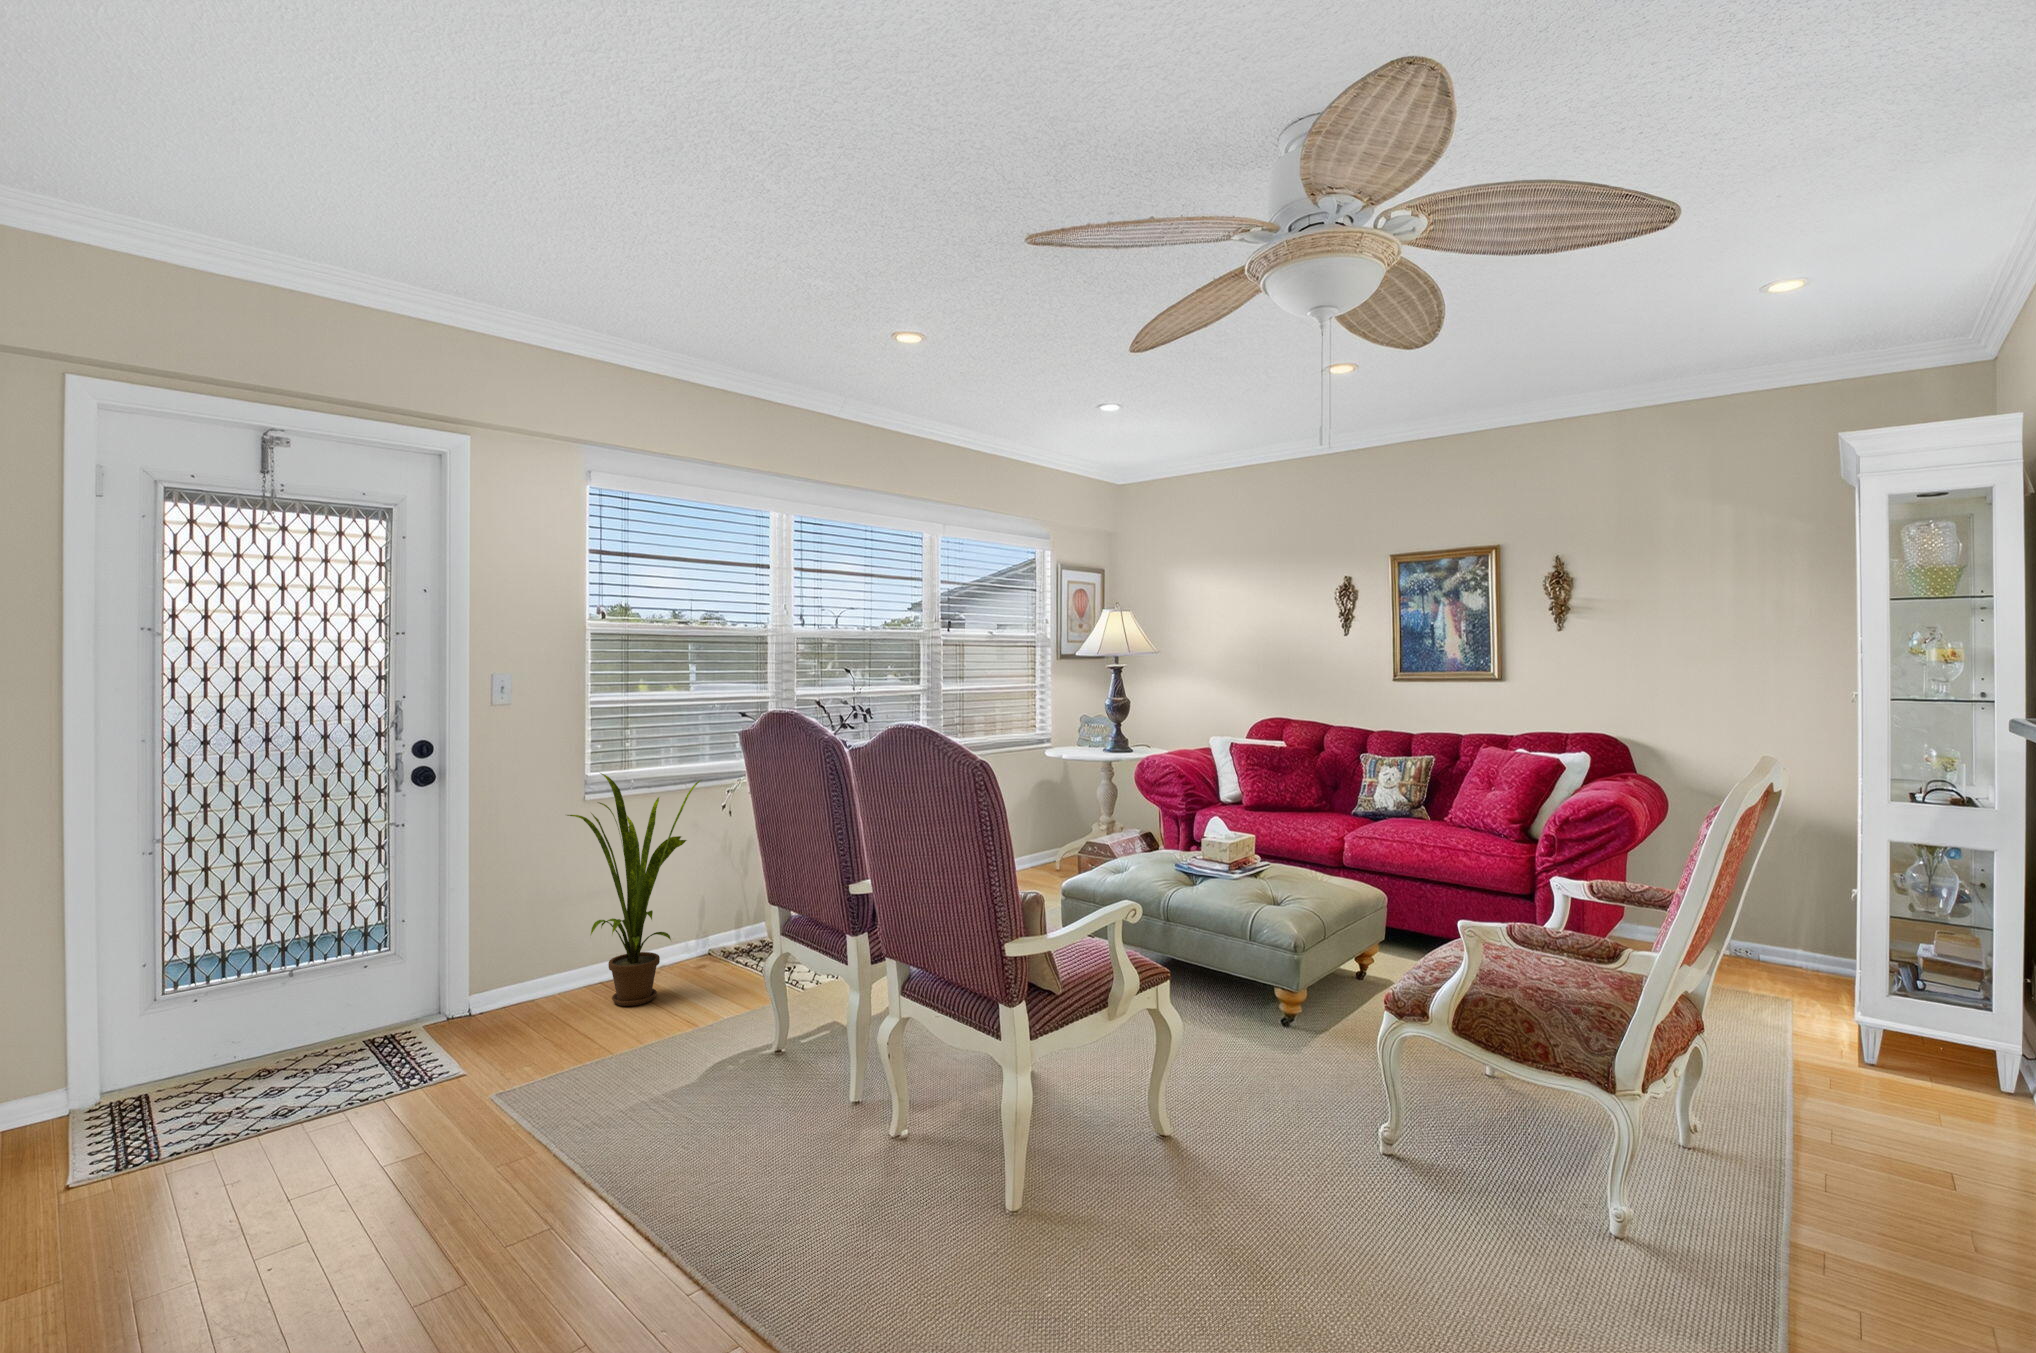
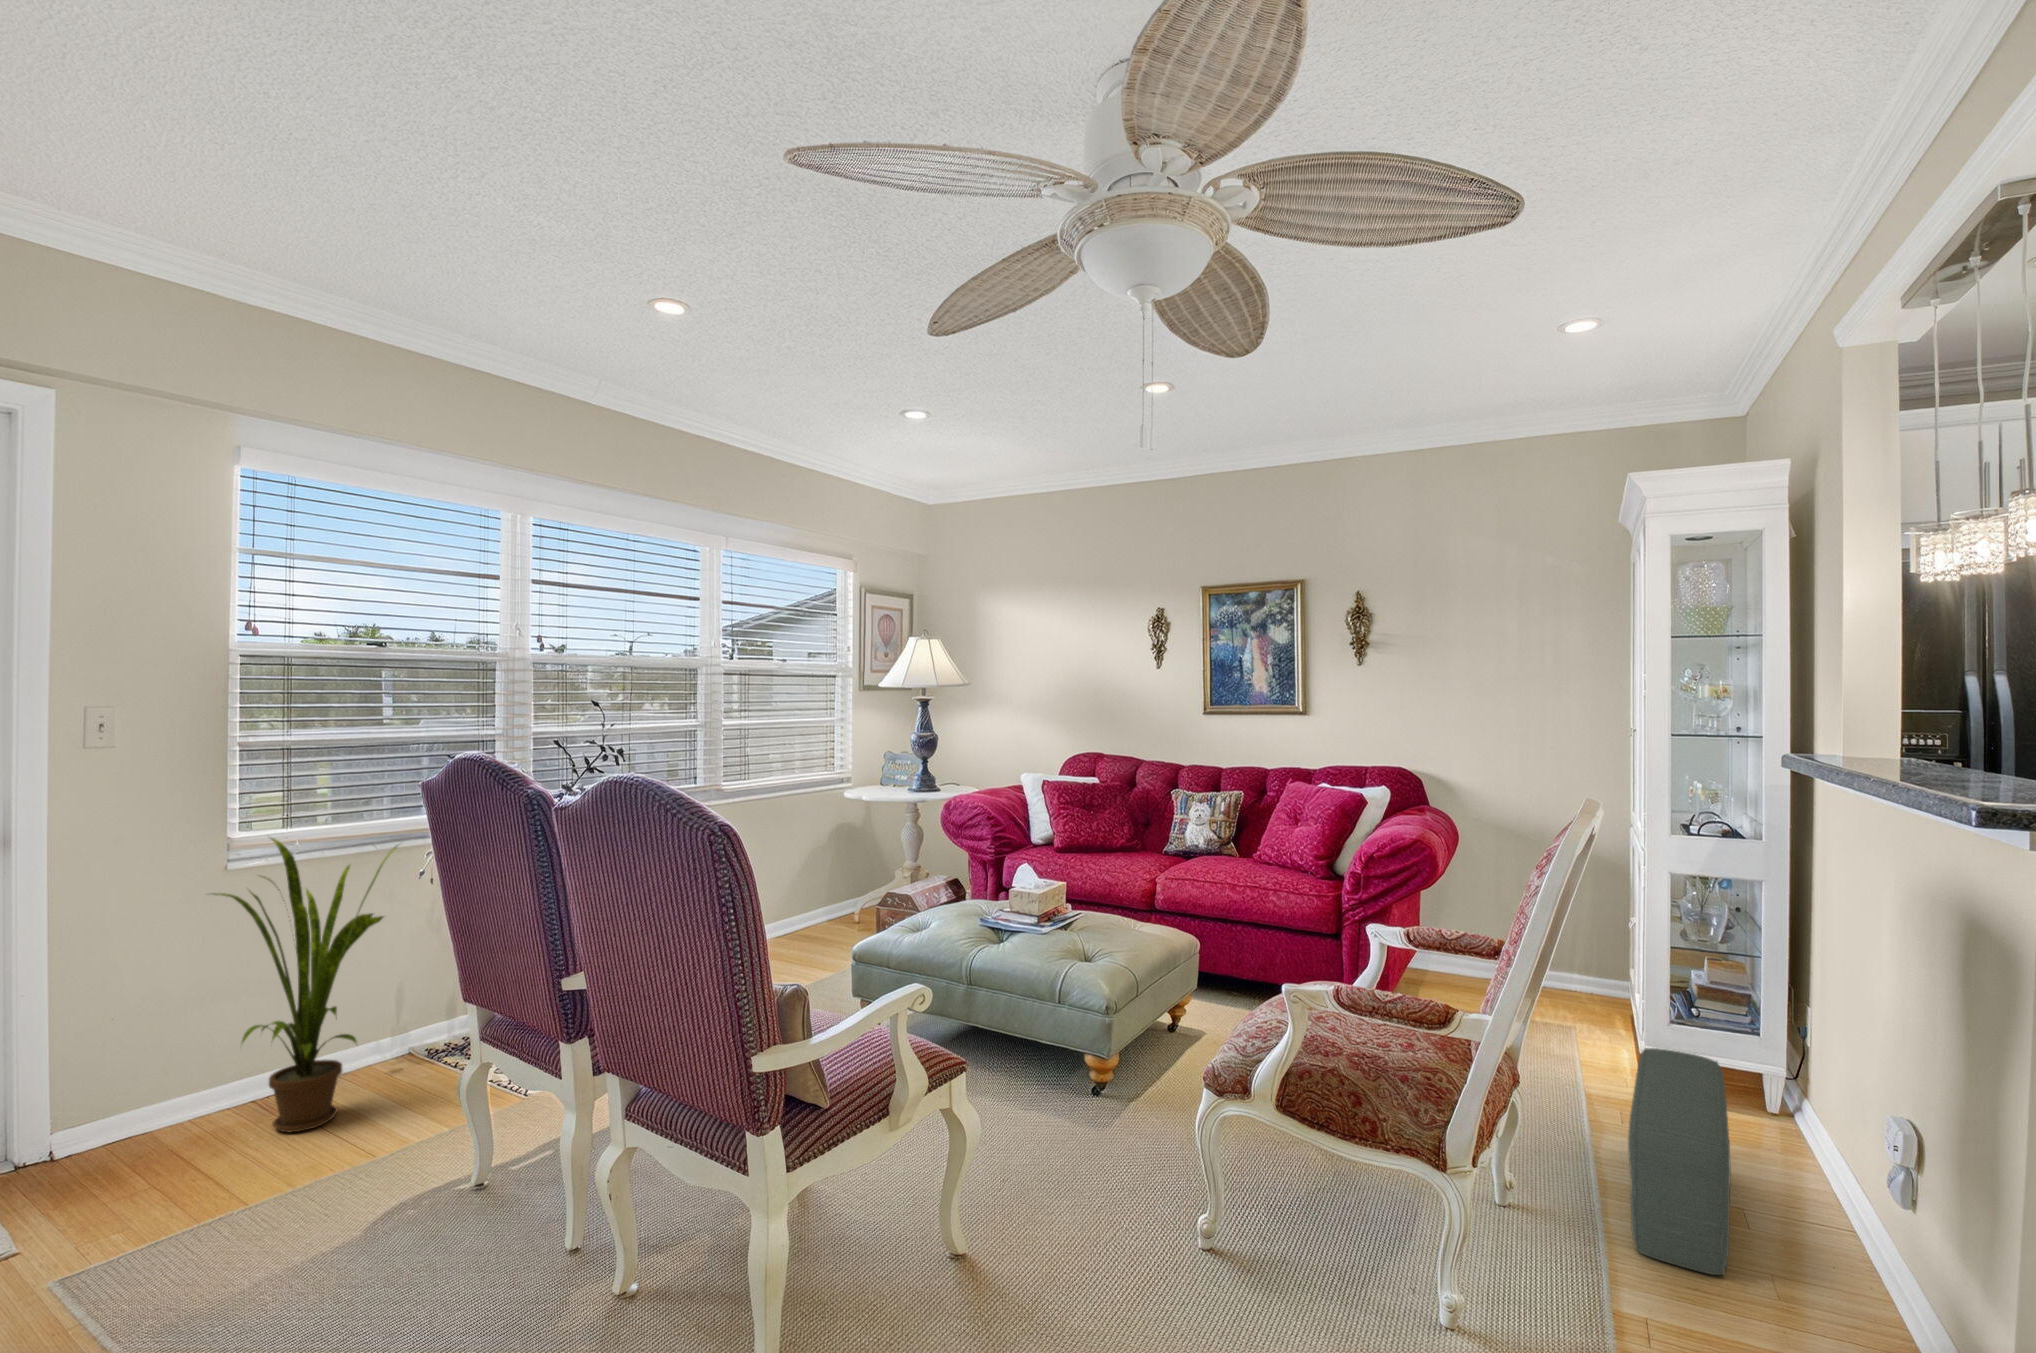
pouf: none [1816,1009,1935,1219] -> present [1628,1048,1731,1275]

